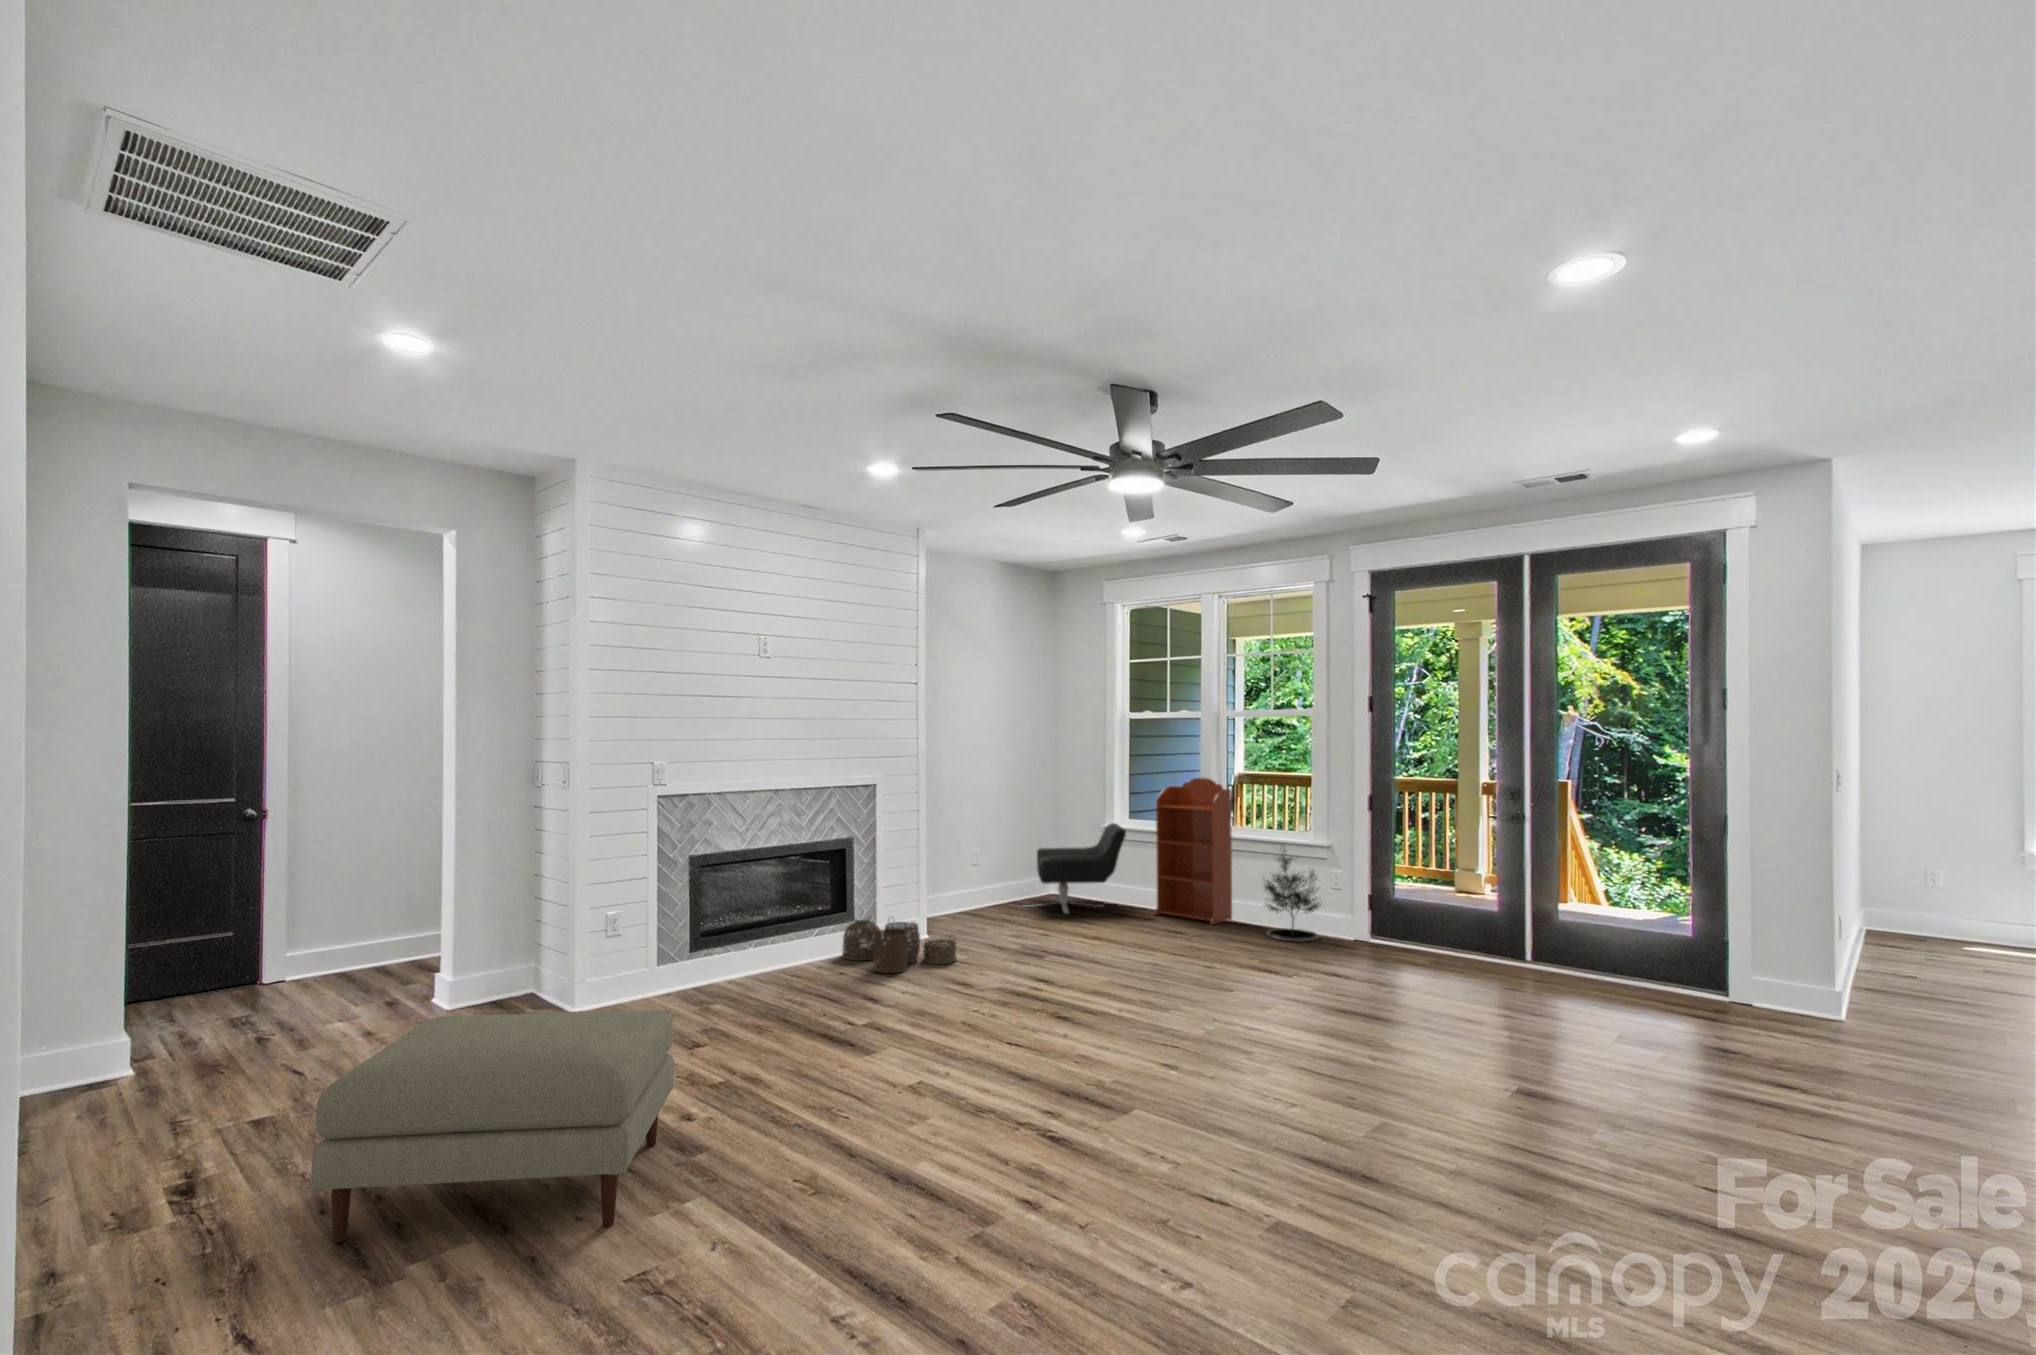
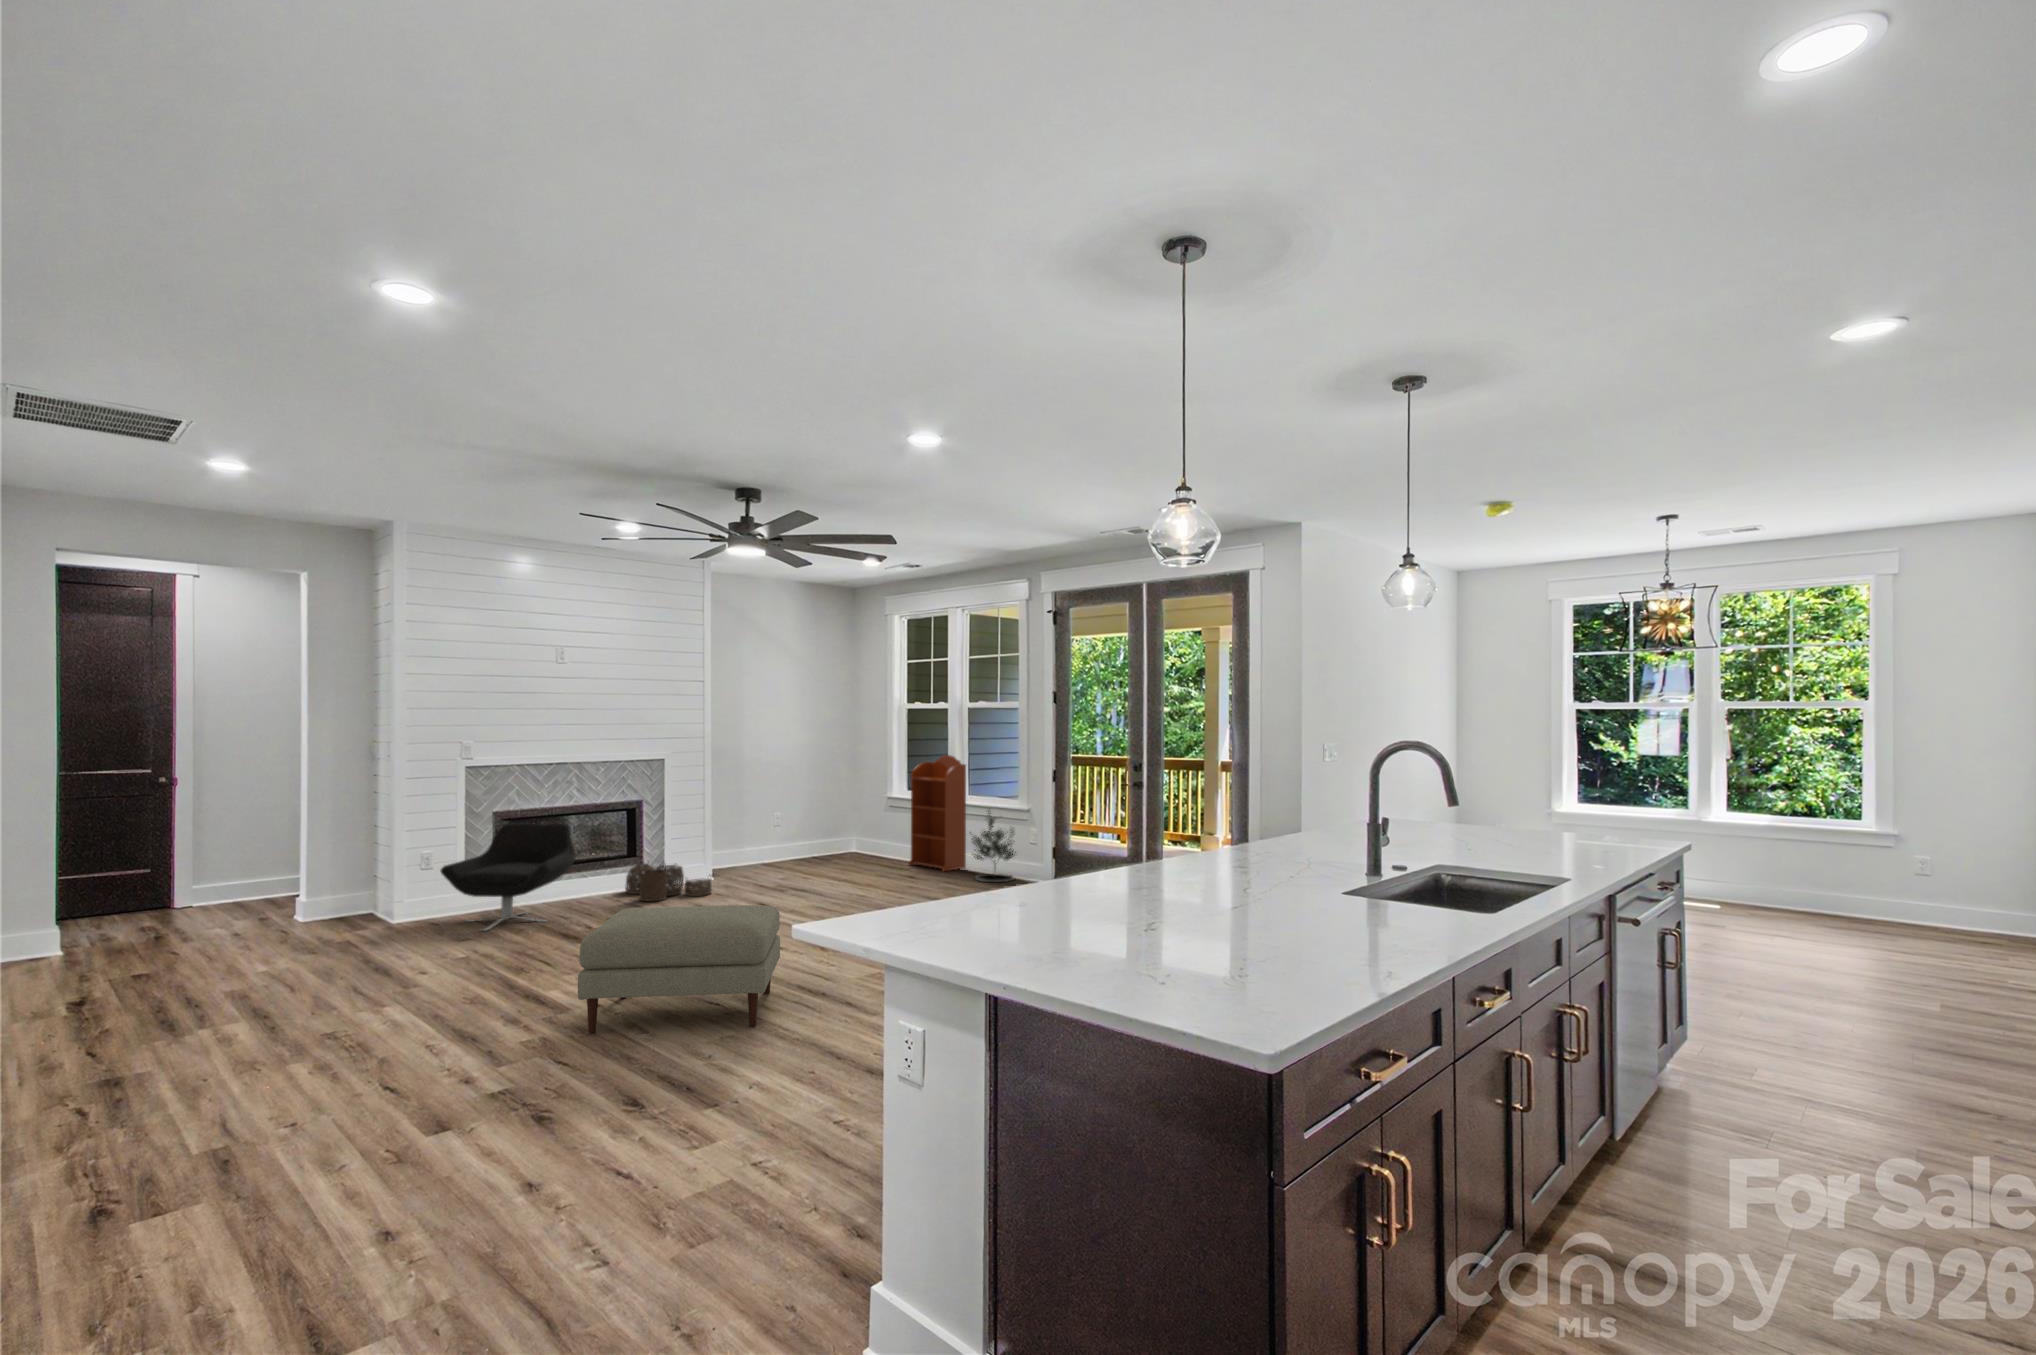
lounge chair: present [1031,823,1126,913] -> present [441,823,576,931]
ottoman: present [312,1010,674,1243] -> present [578,905,780,1033]

